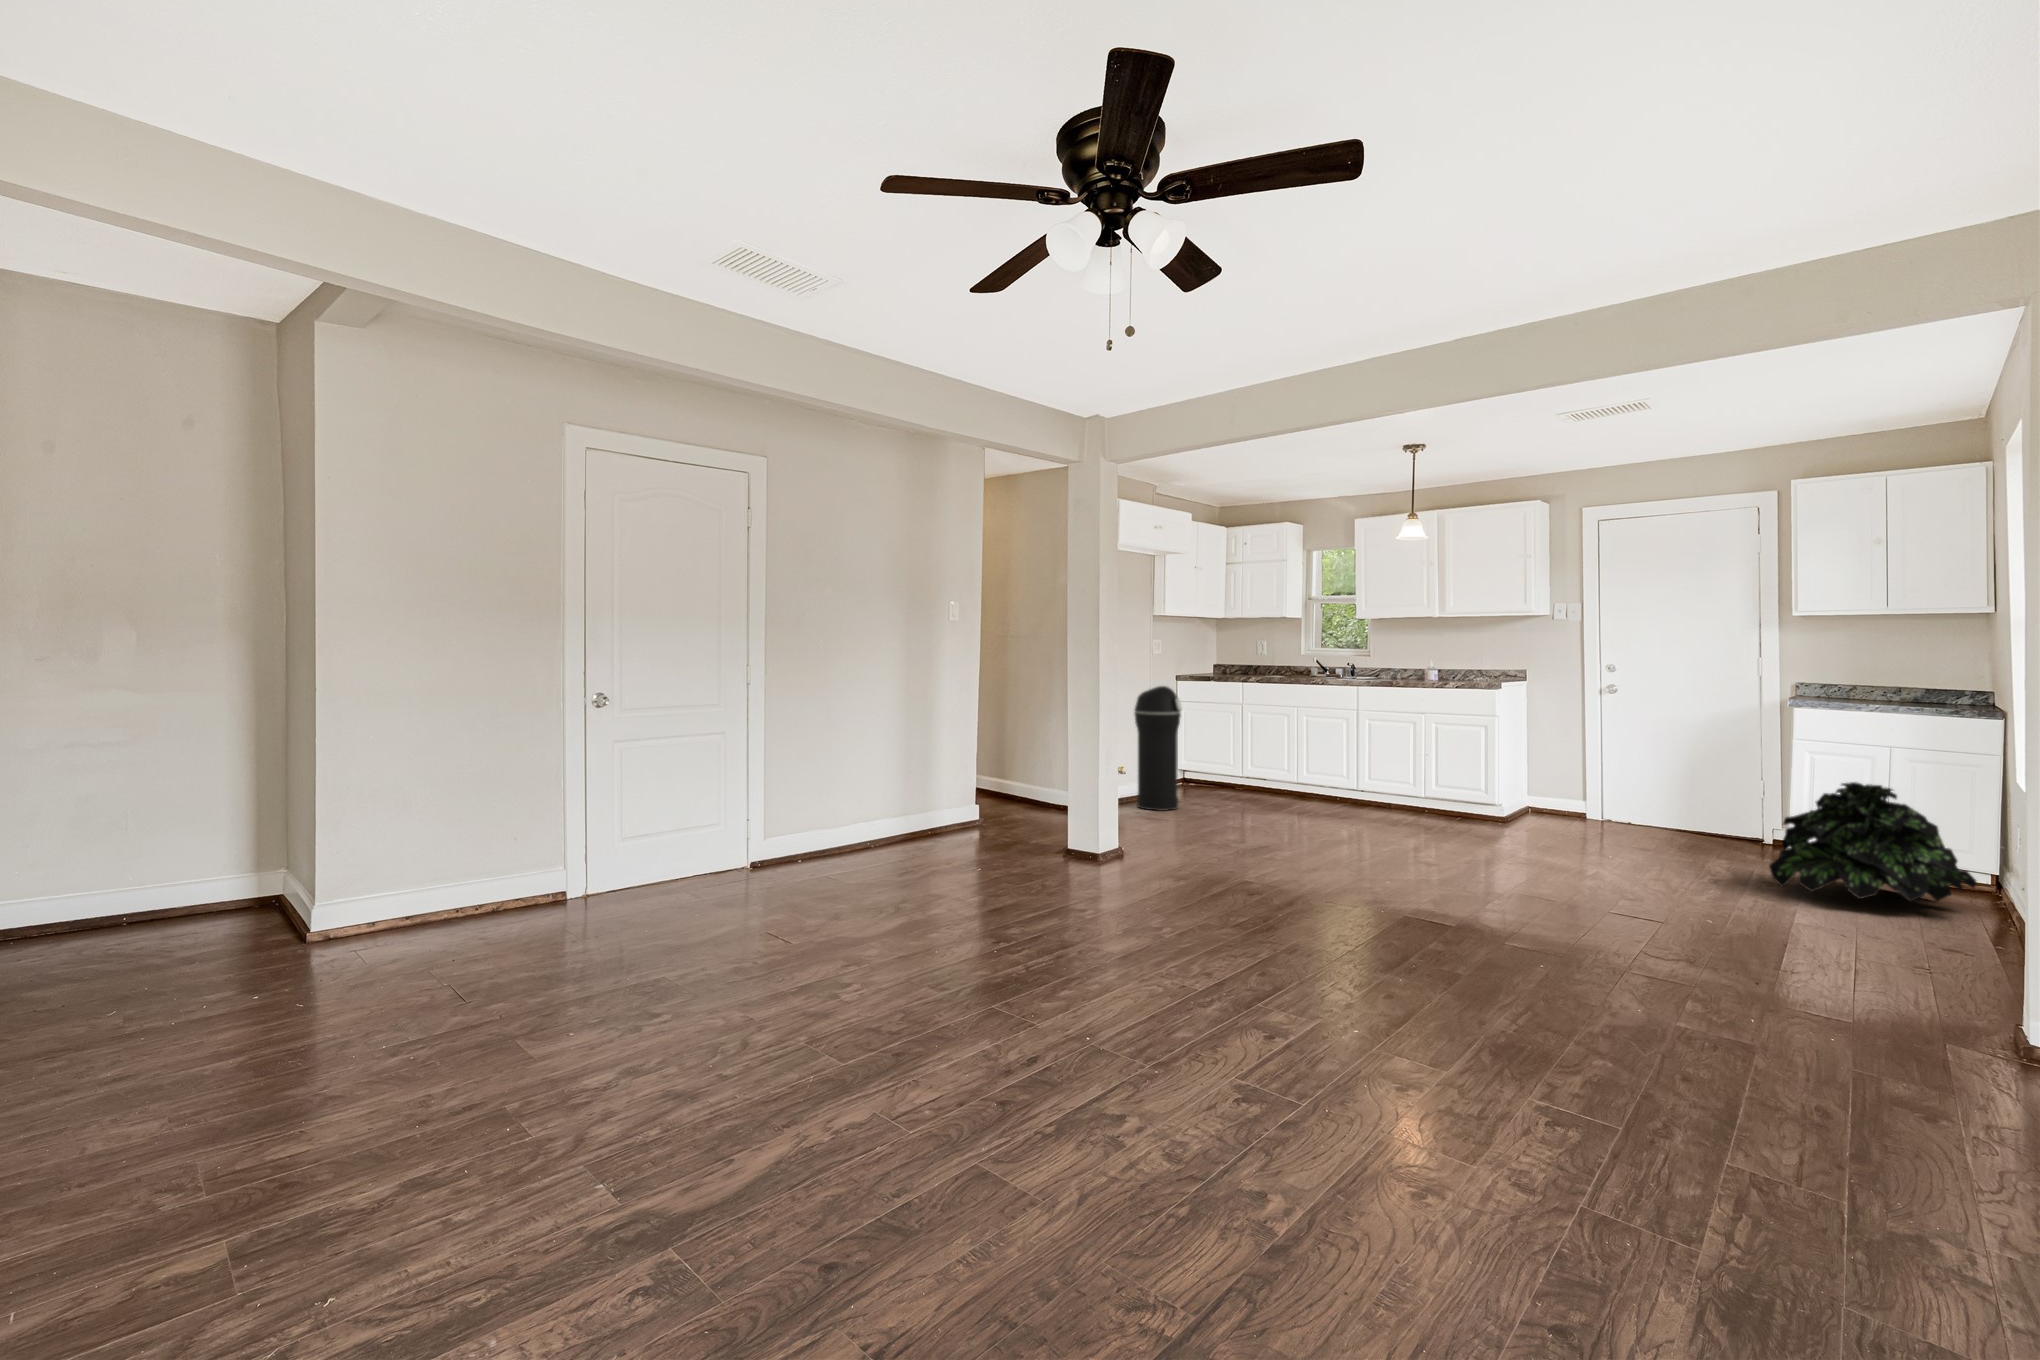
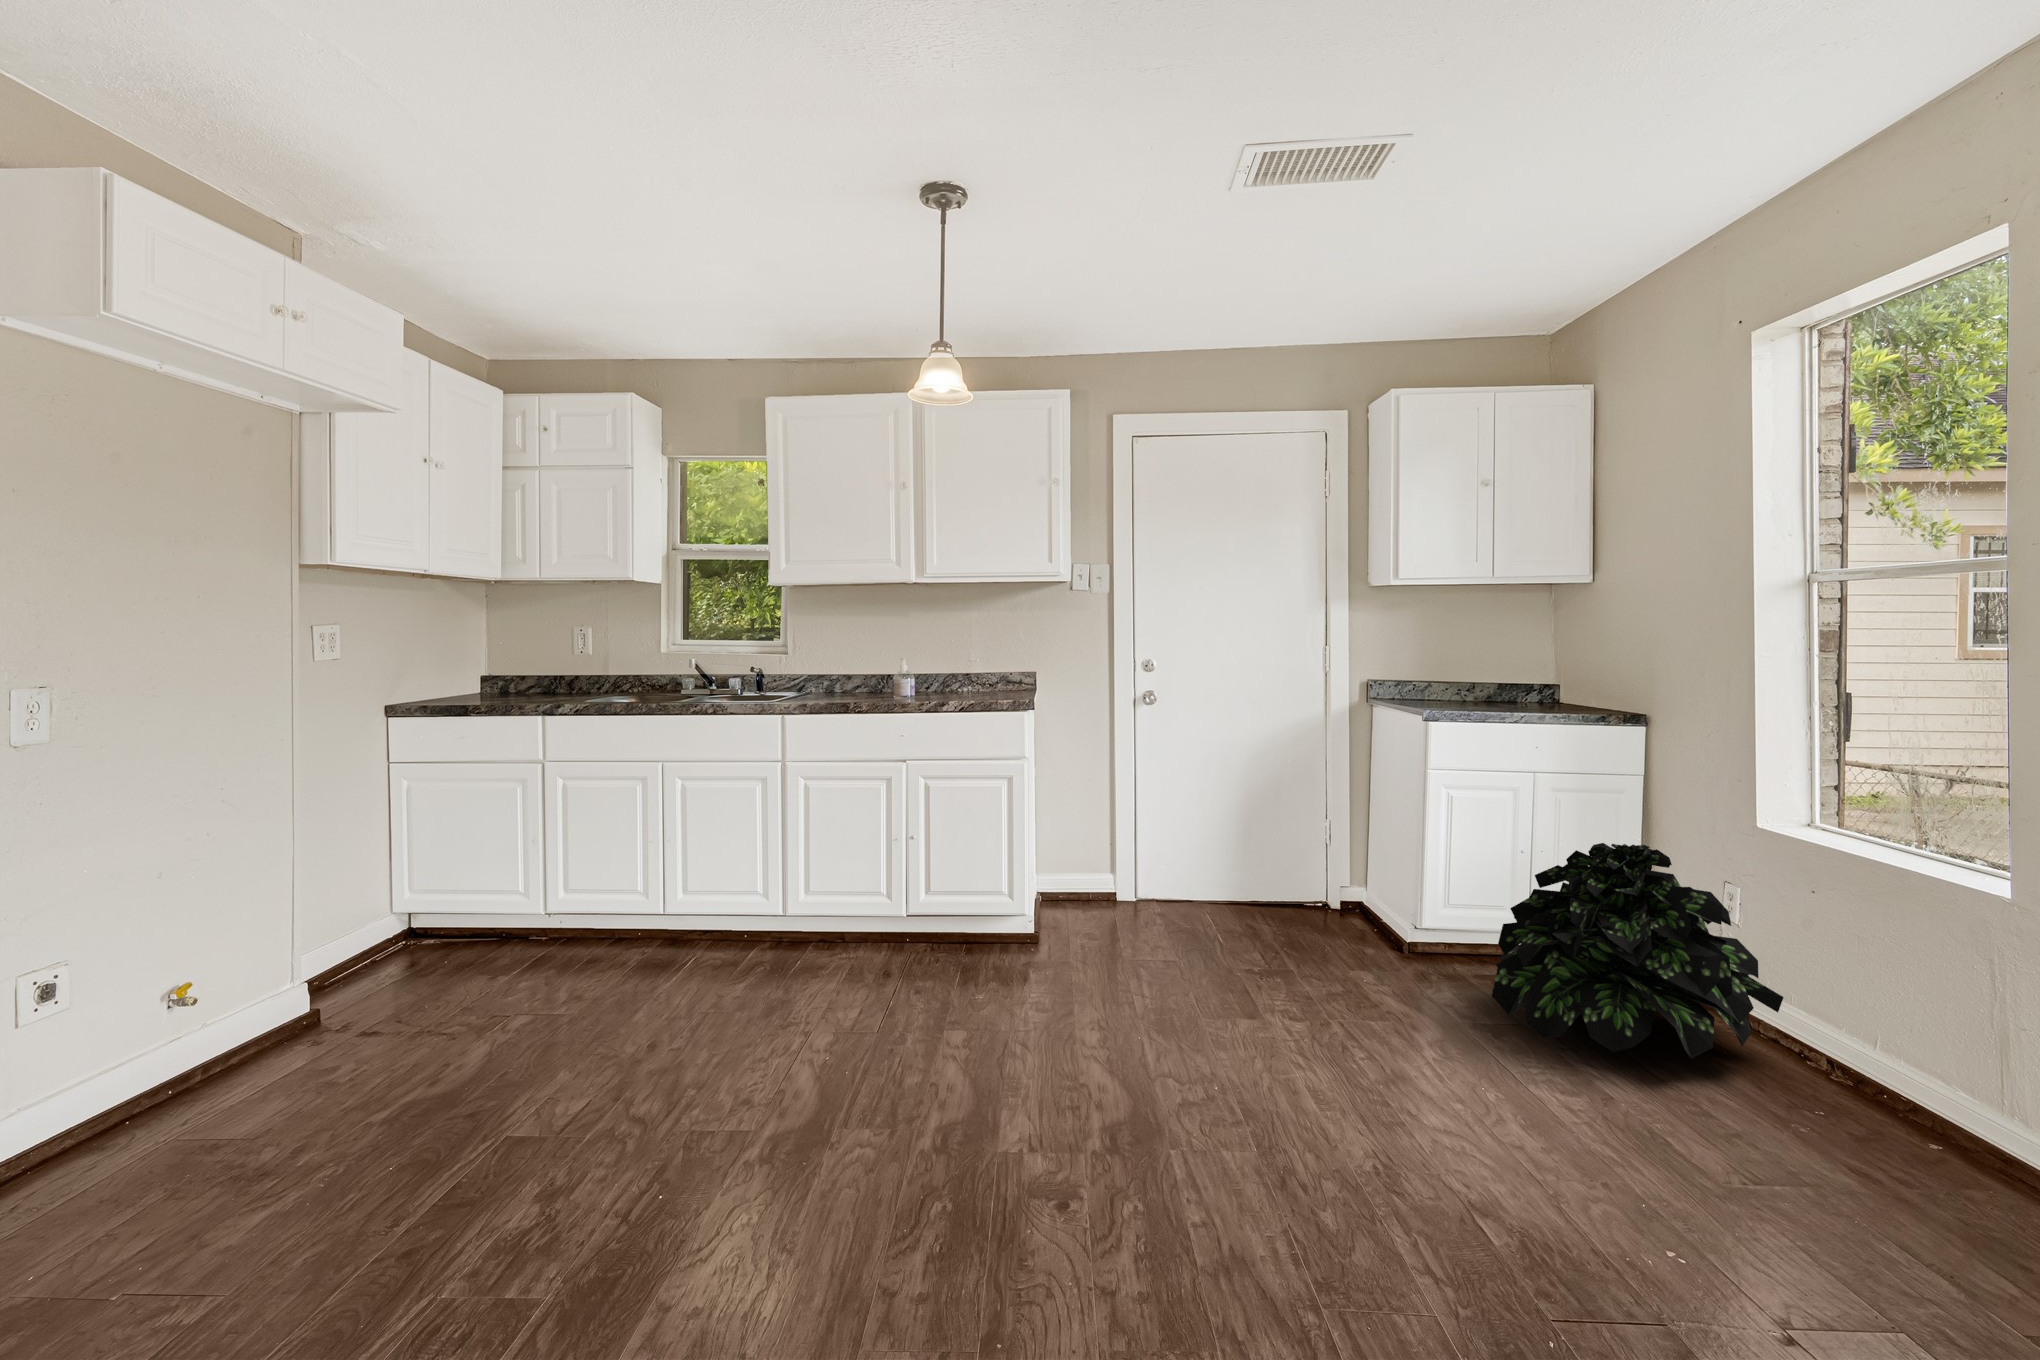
trash can: present [1134,686,1182,811] -> none [227,740,381,1091]

